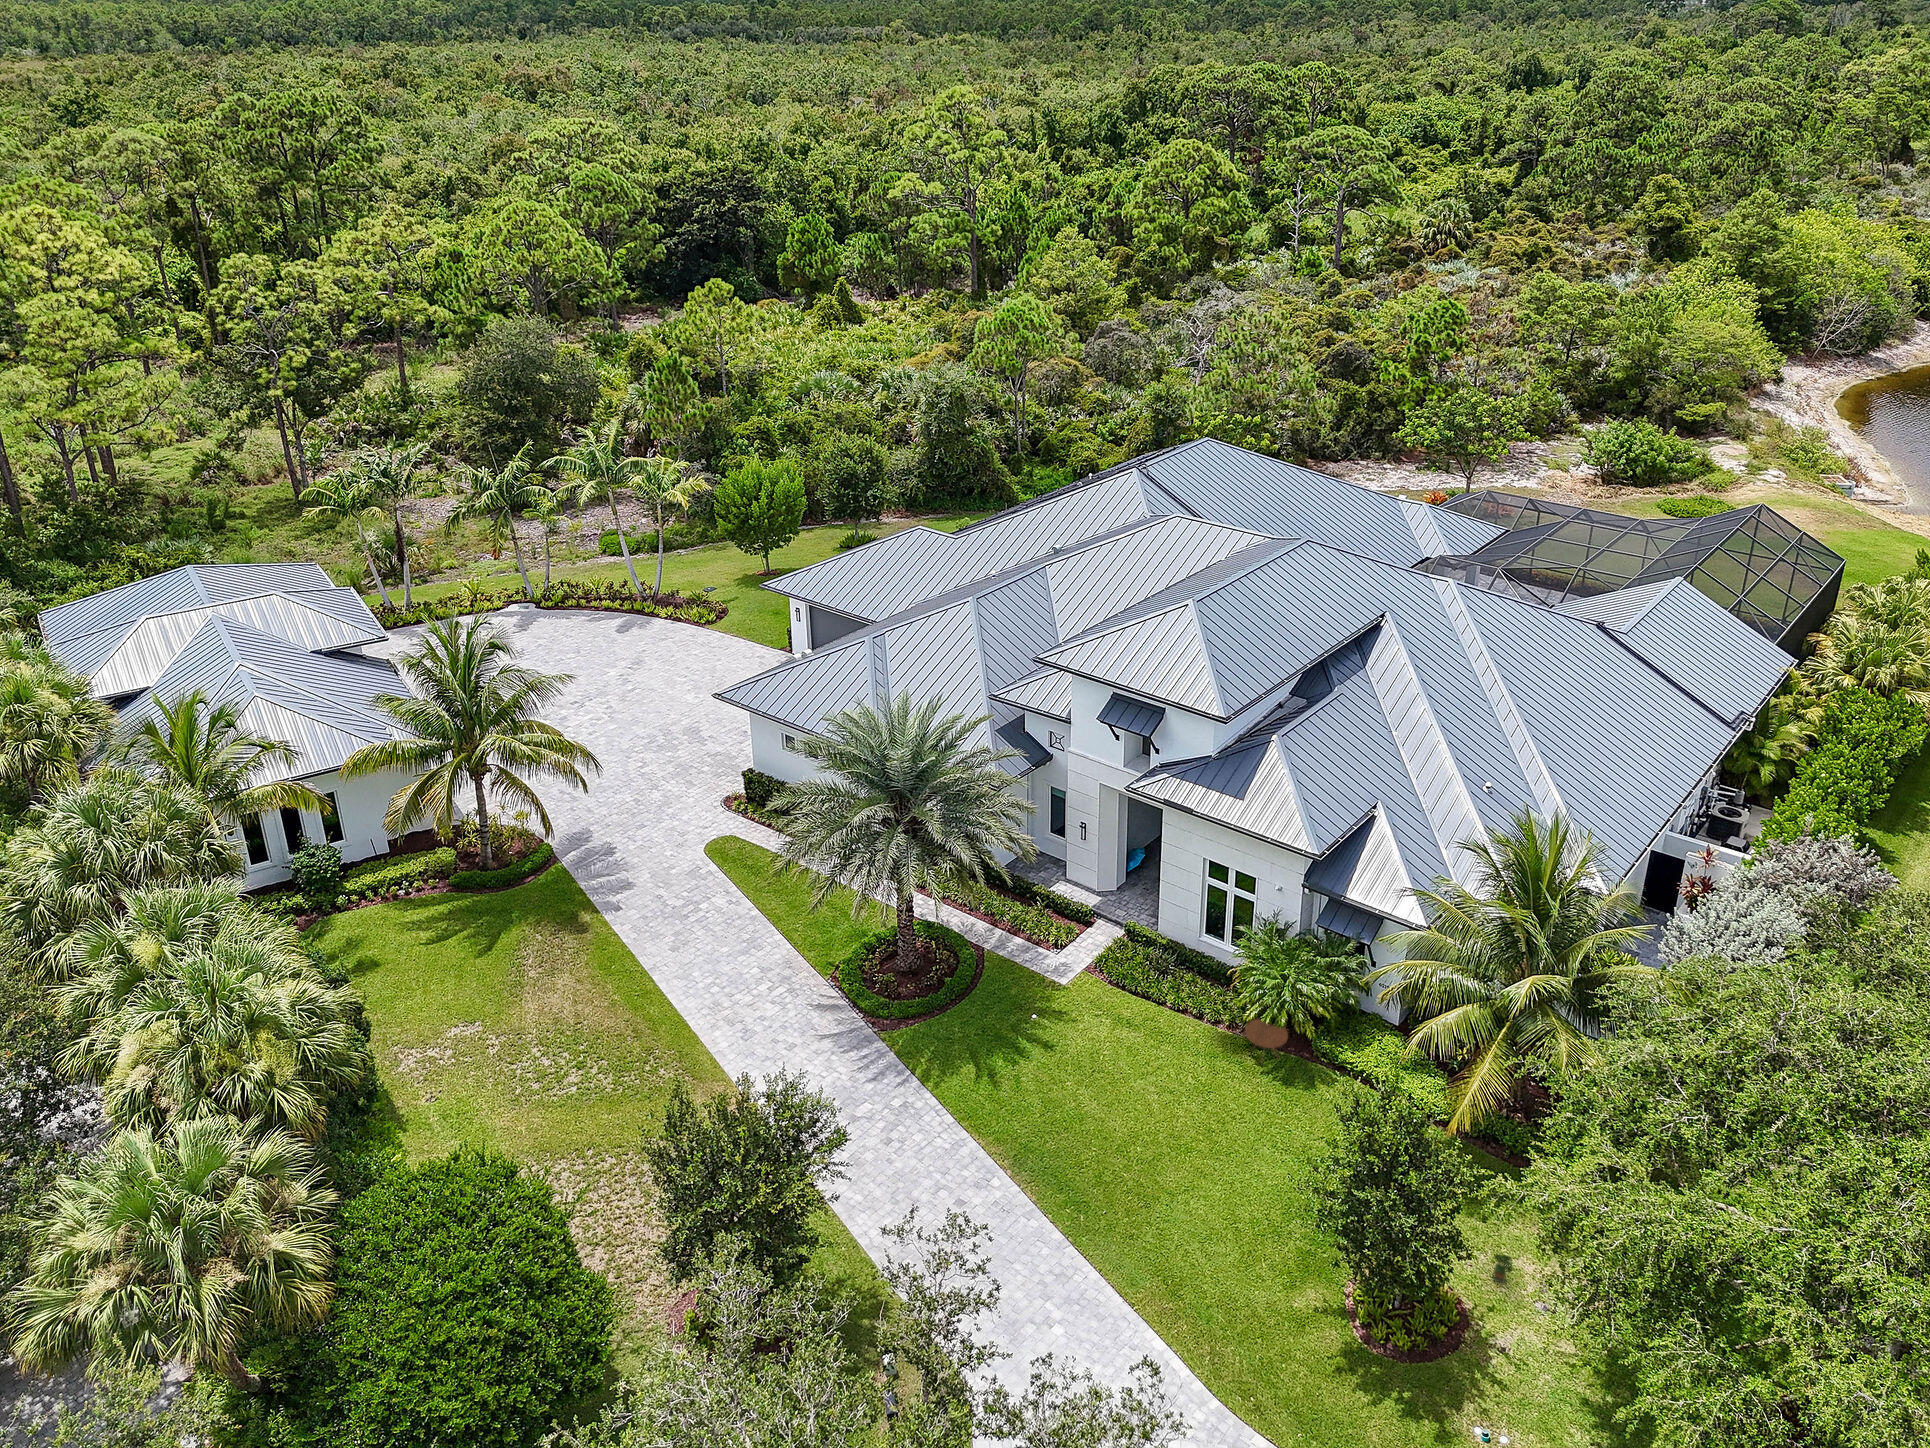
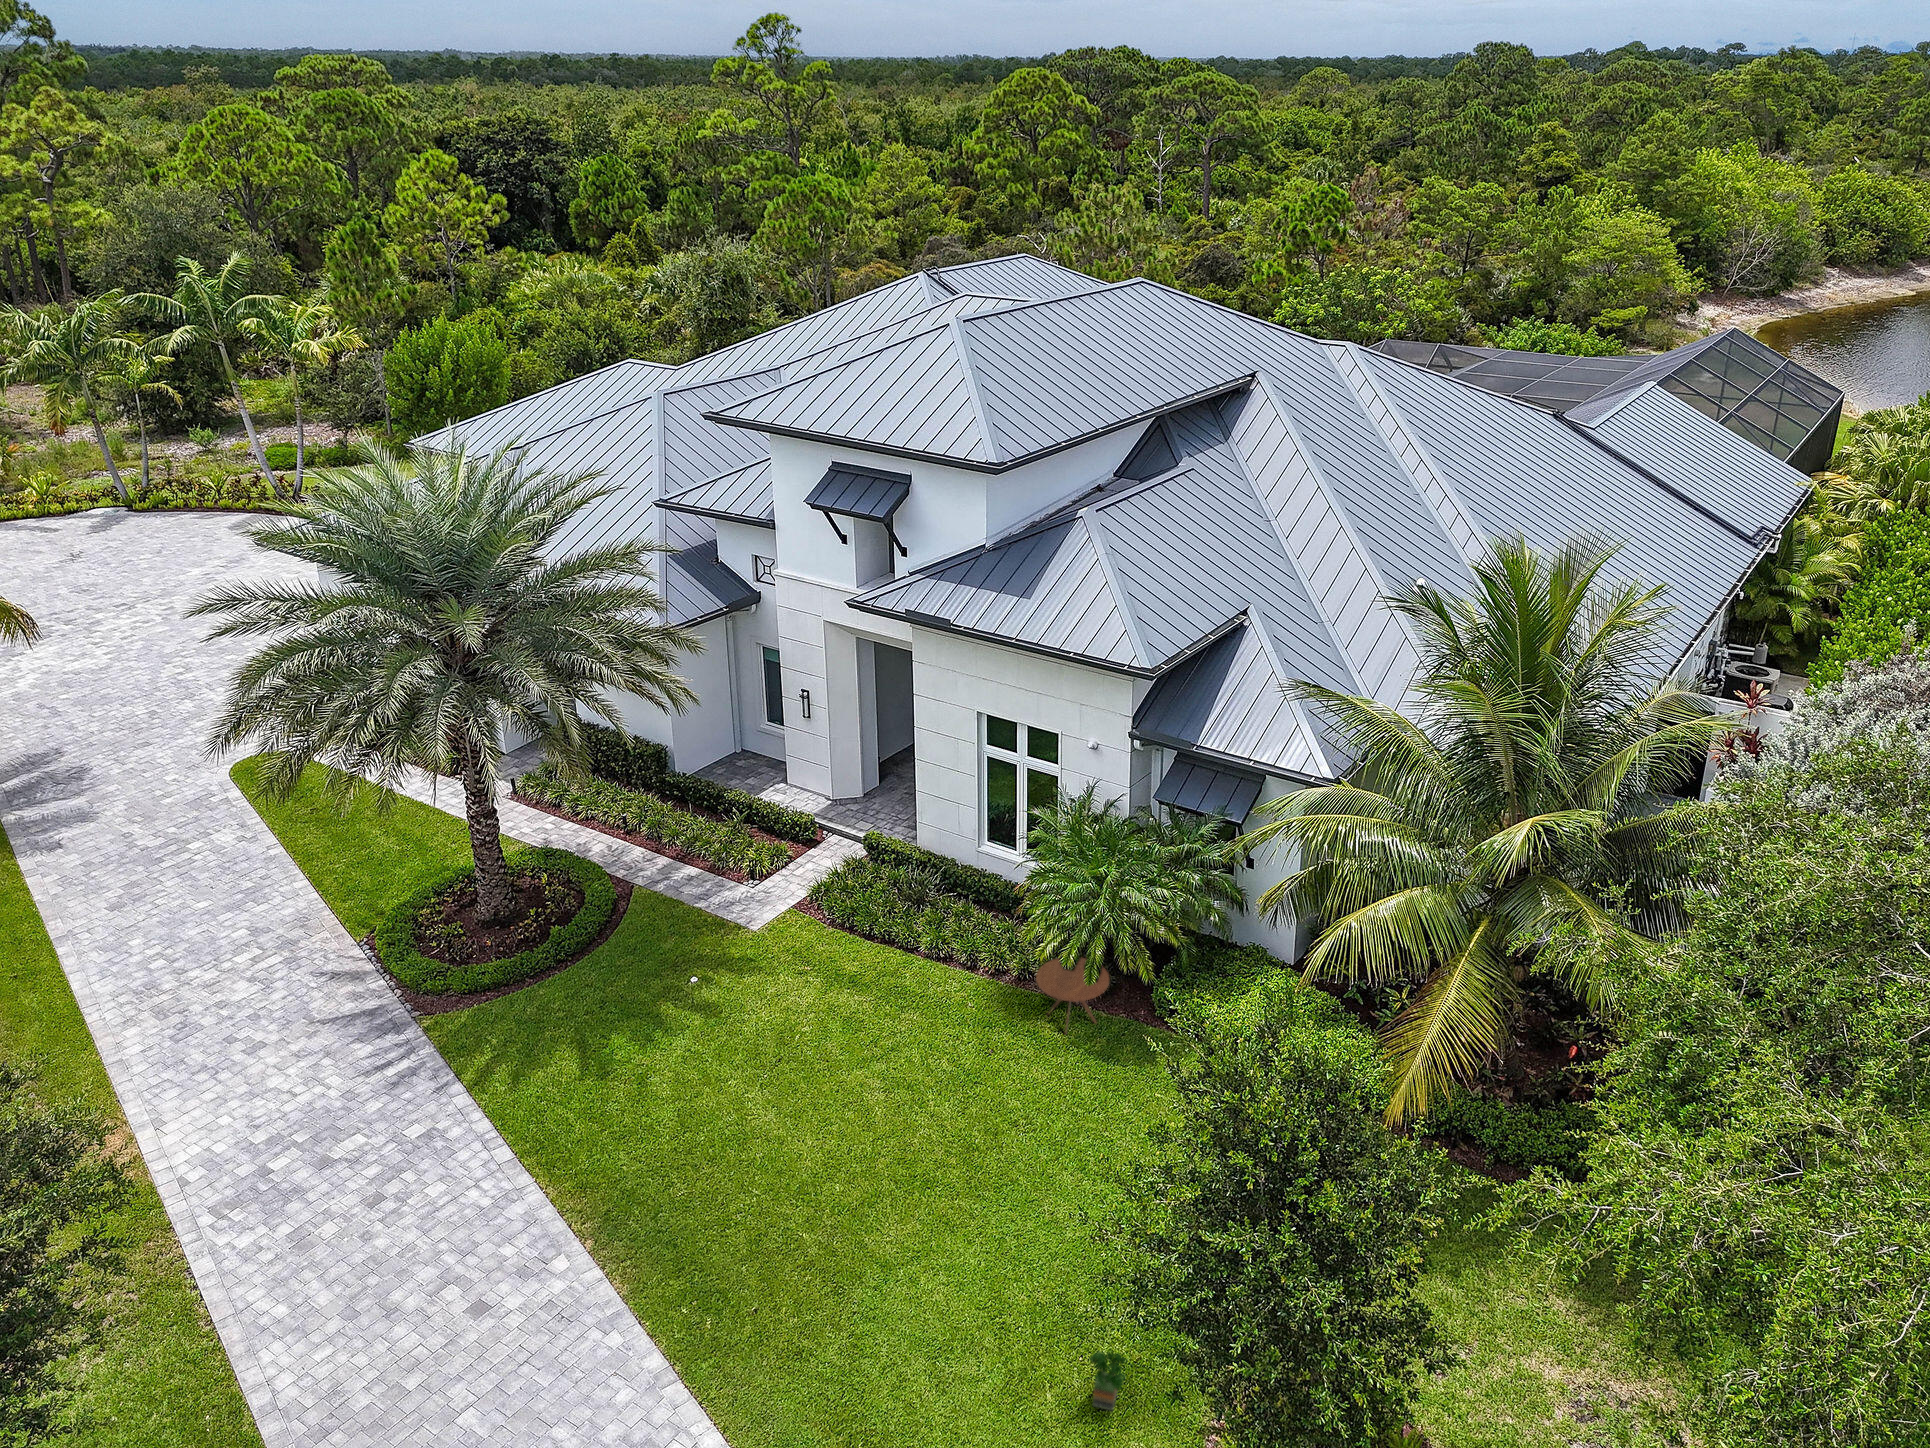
potted tree: present [1493,1254,1512,1283] -> present [1090,1351,1125,1410]

